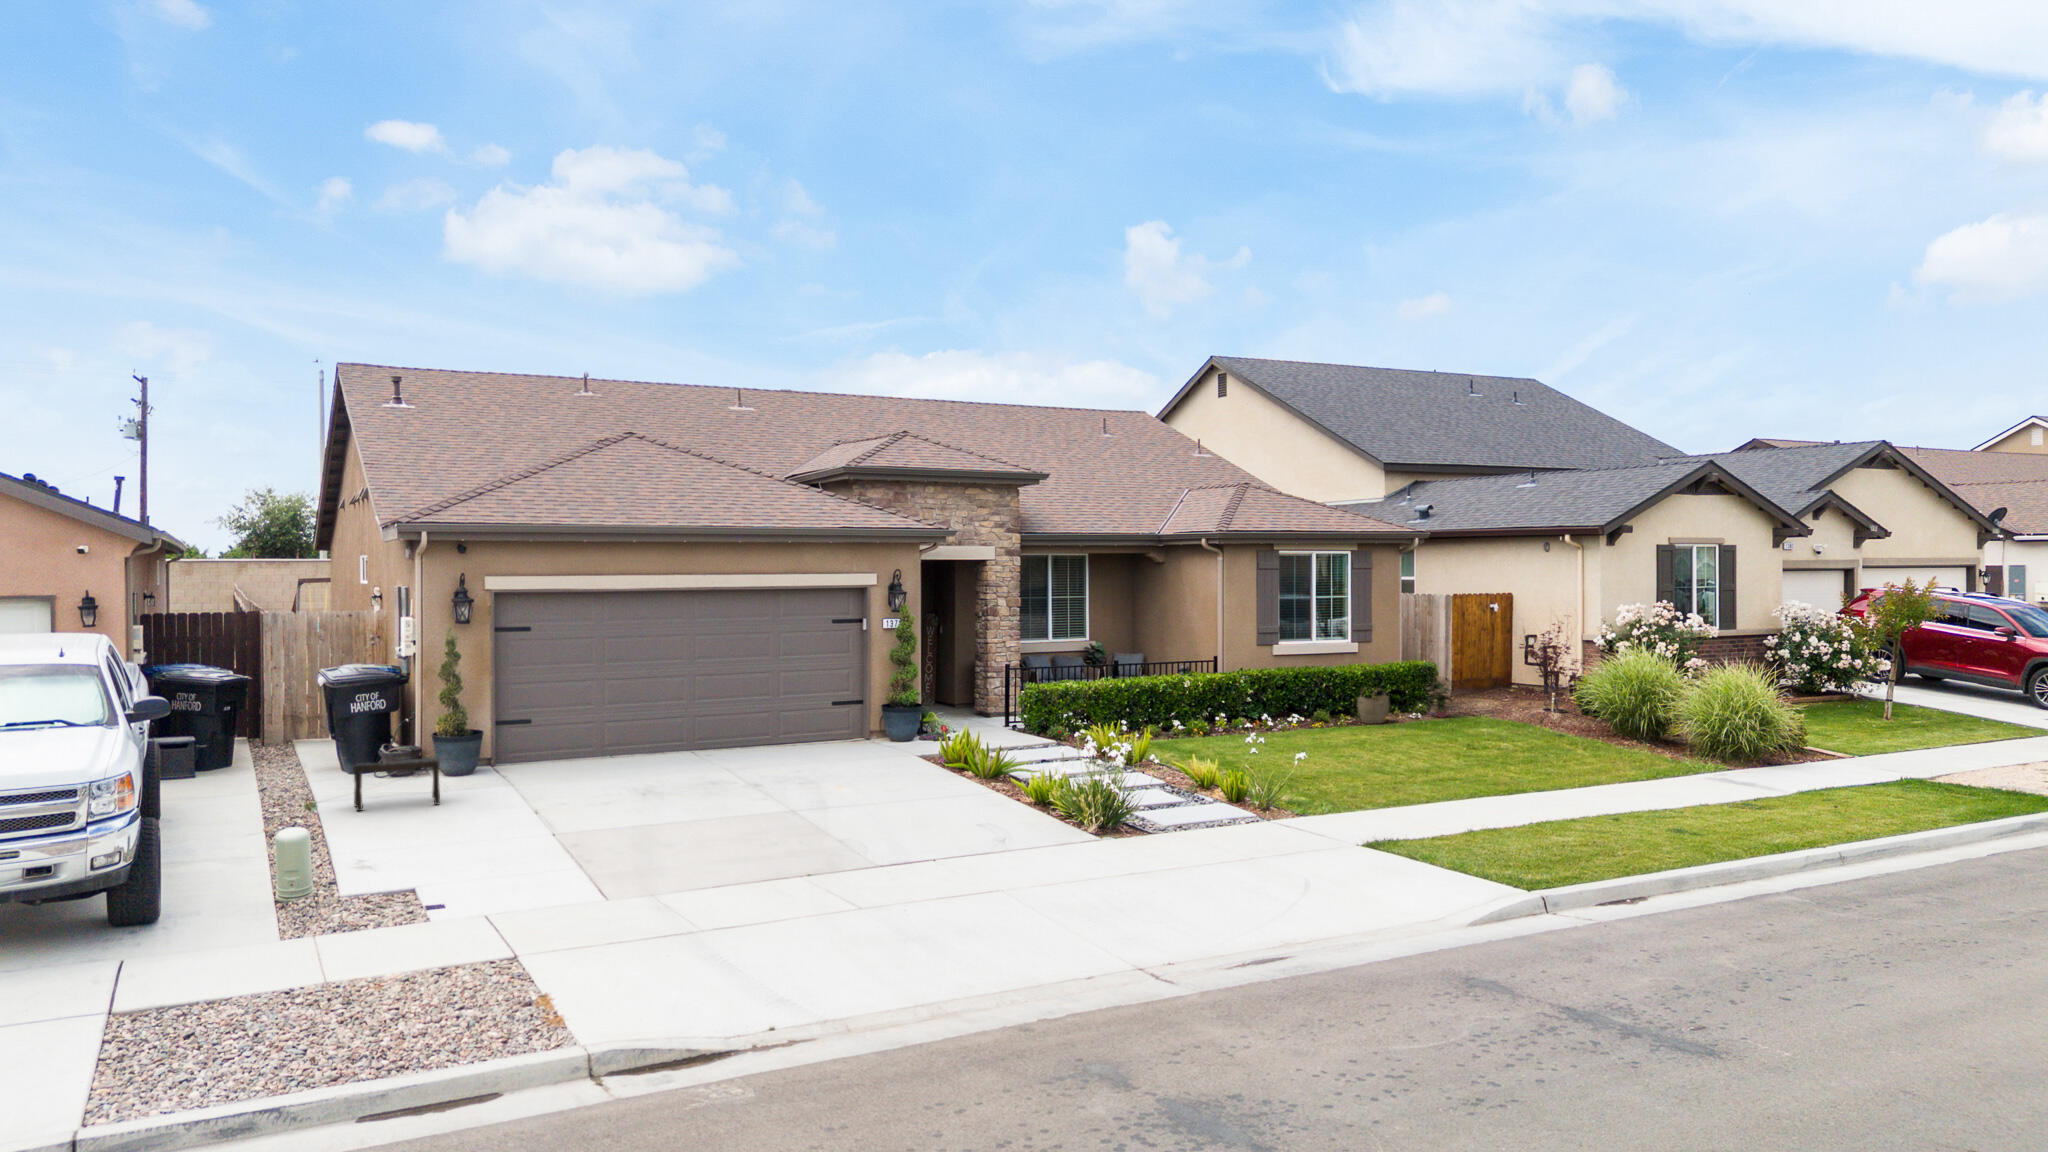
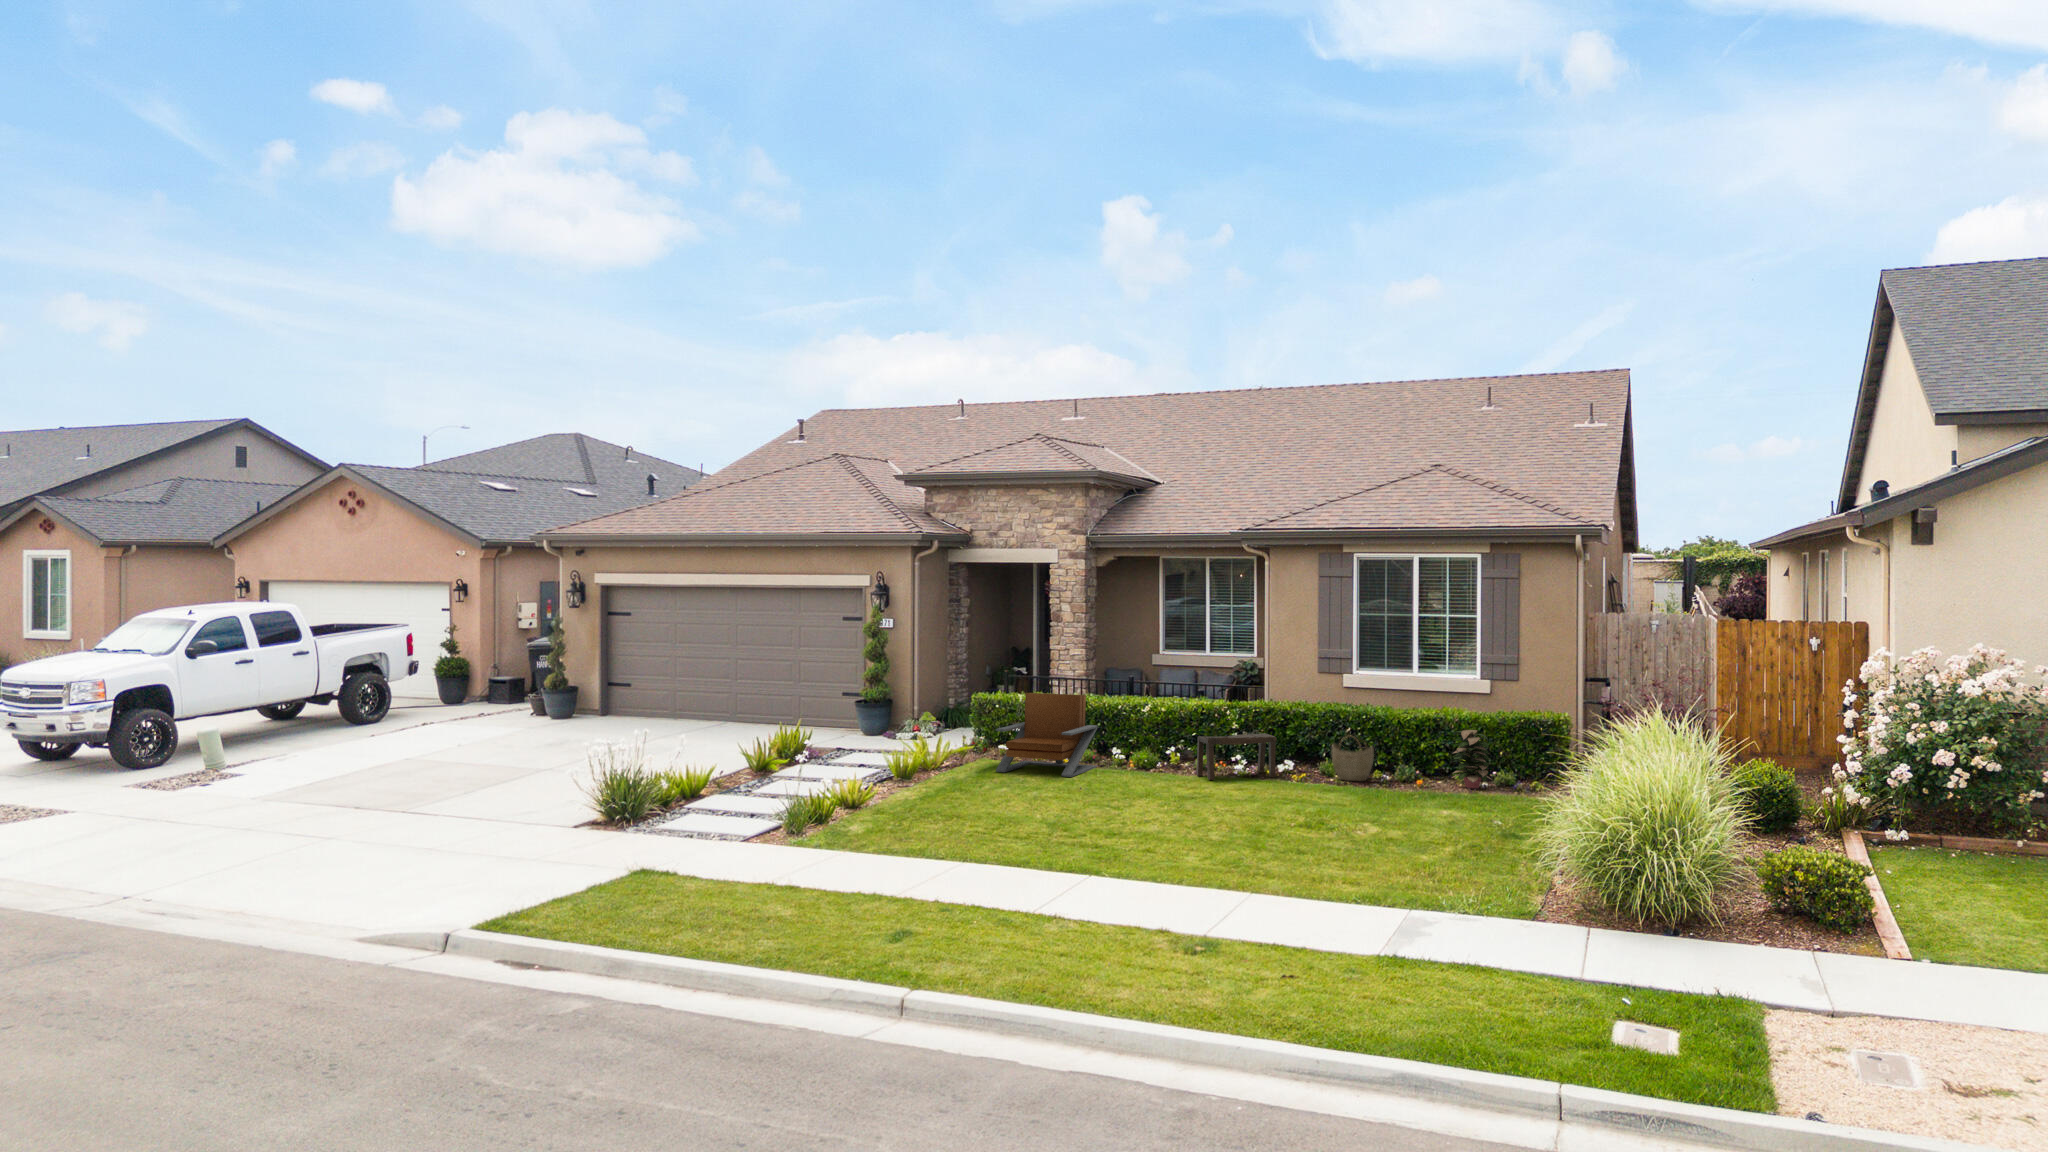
lounge chair: none [1145,677,1242,754] -> present [996,693,1098,777]
bench: present [353,757,441,811] -> present [1197,733,1277,780]

